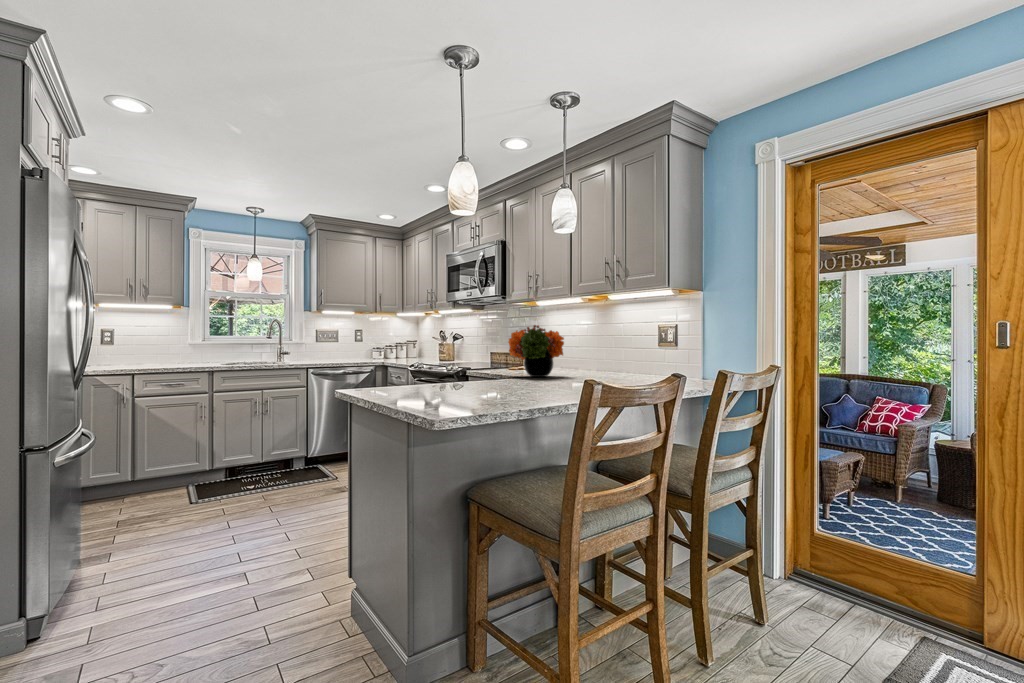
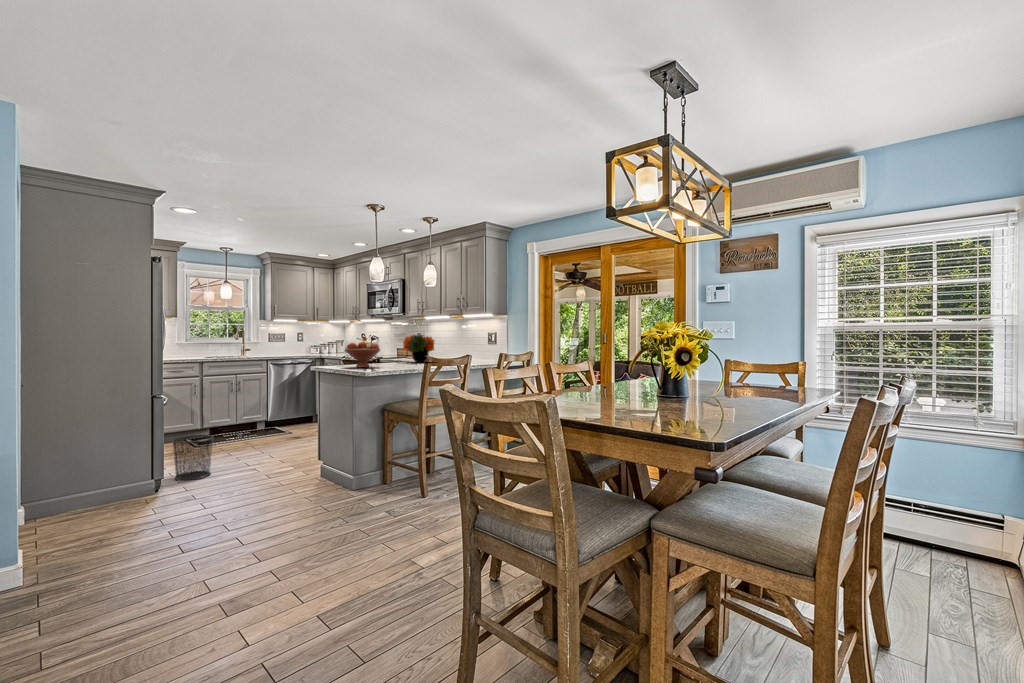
fruit bowl: none [401,340,473,393] -> present [345,342,380,367]
waste bin: none [80,513,166,612] -> present [172,435,214,480]

